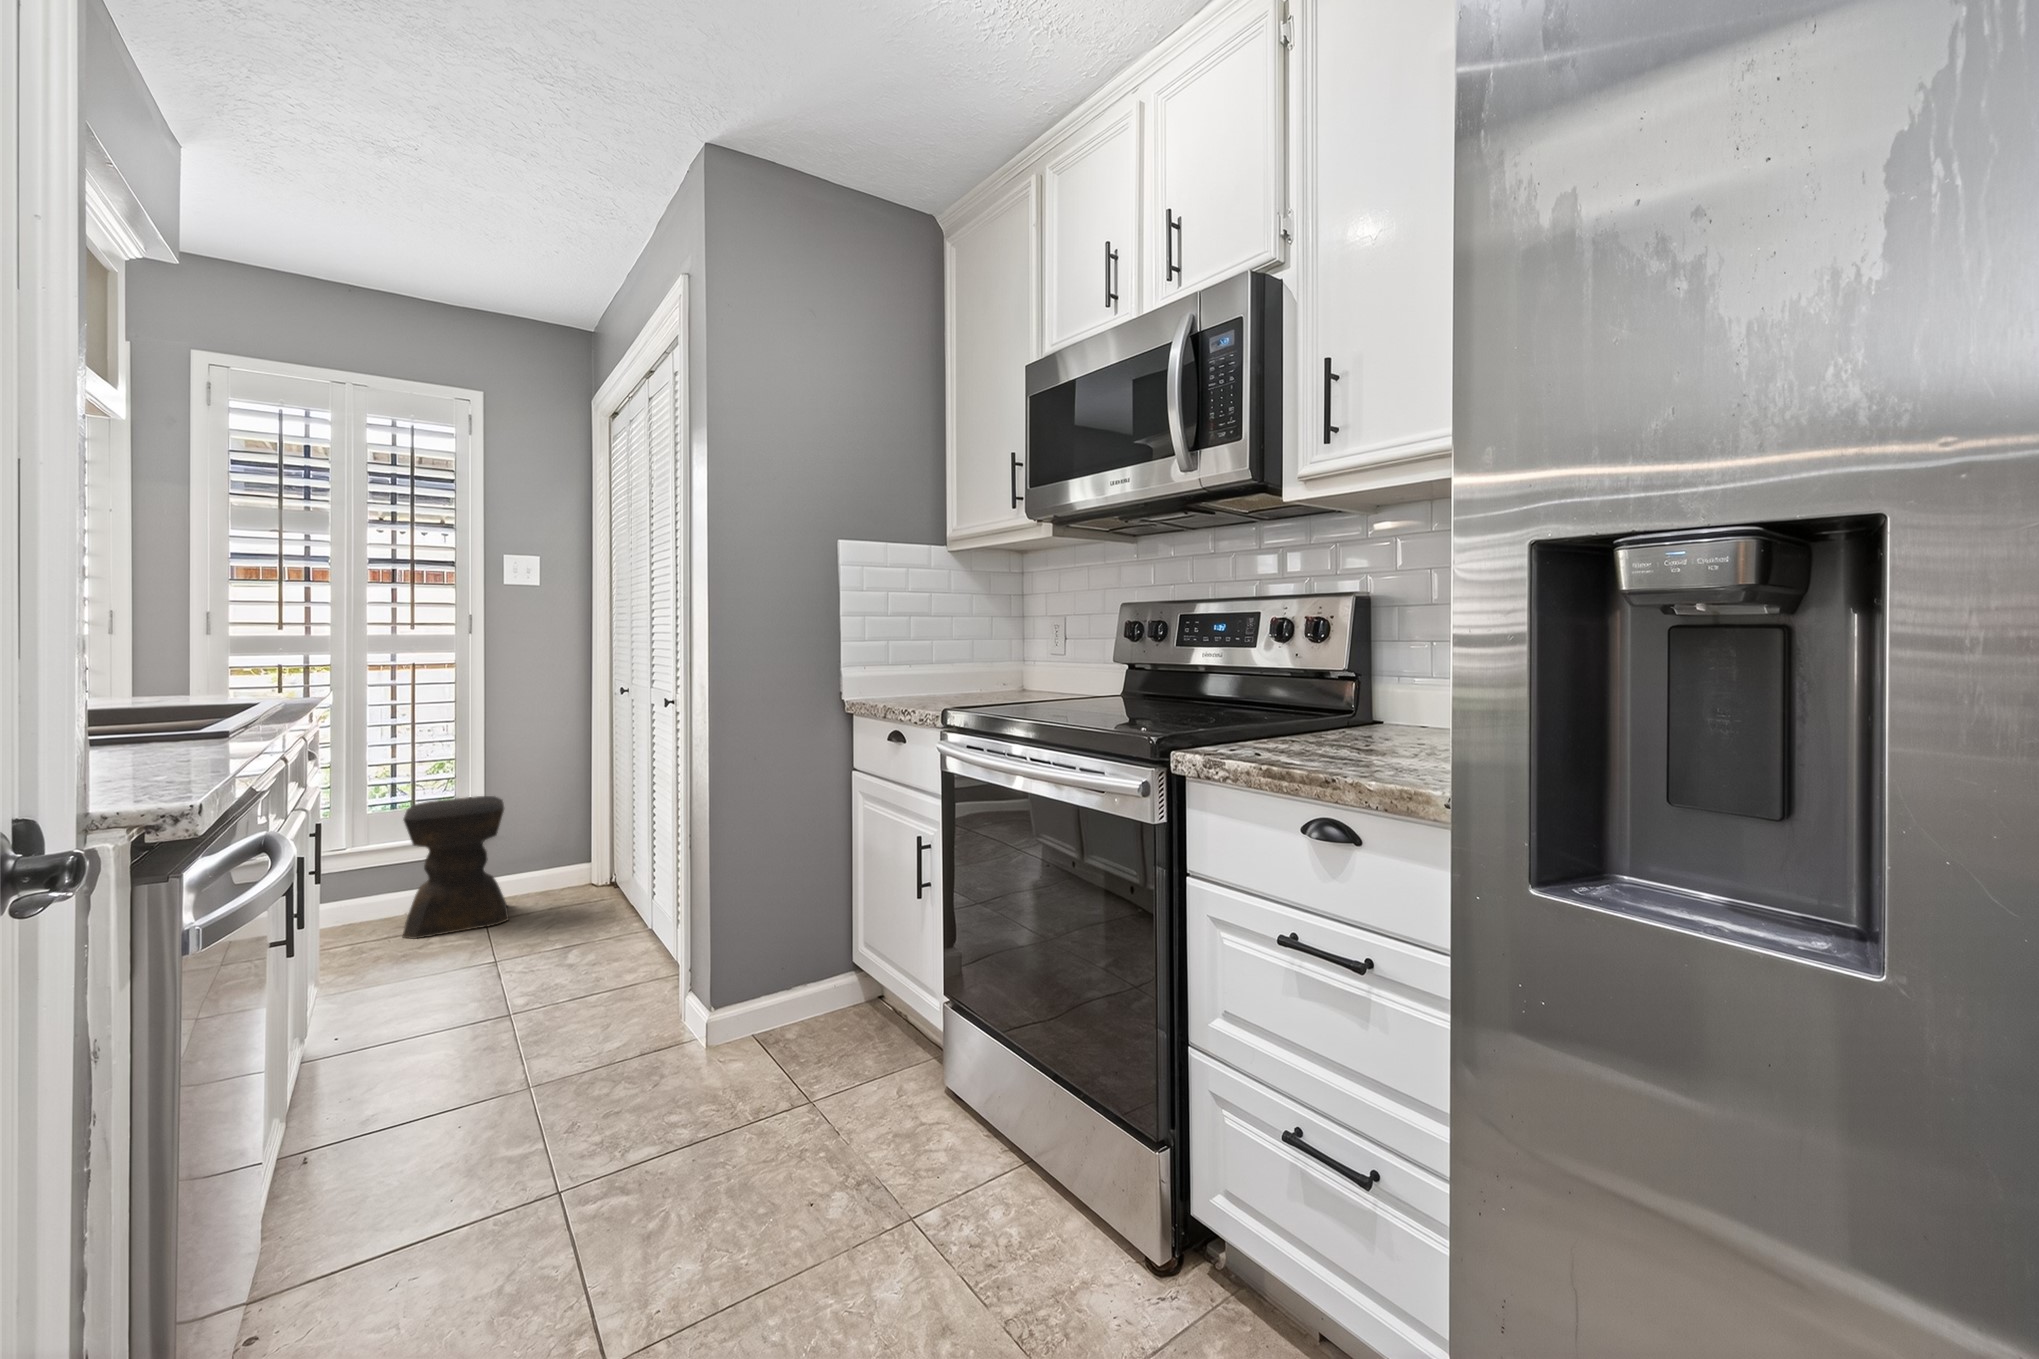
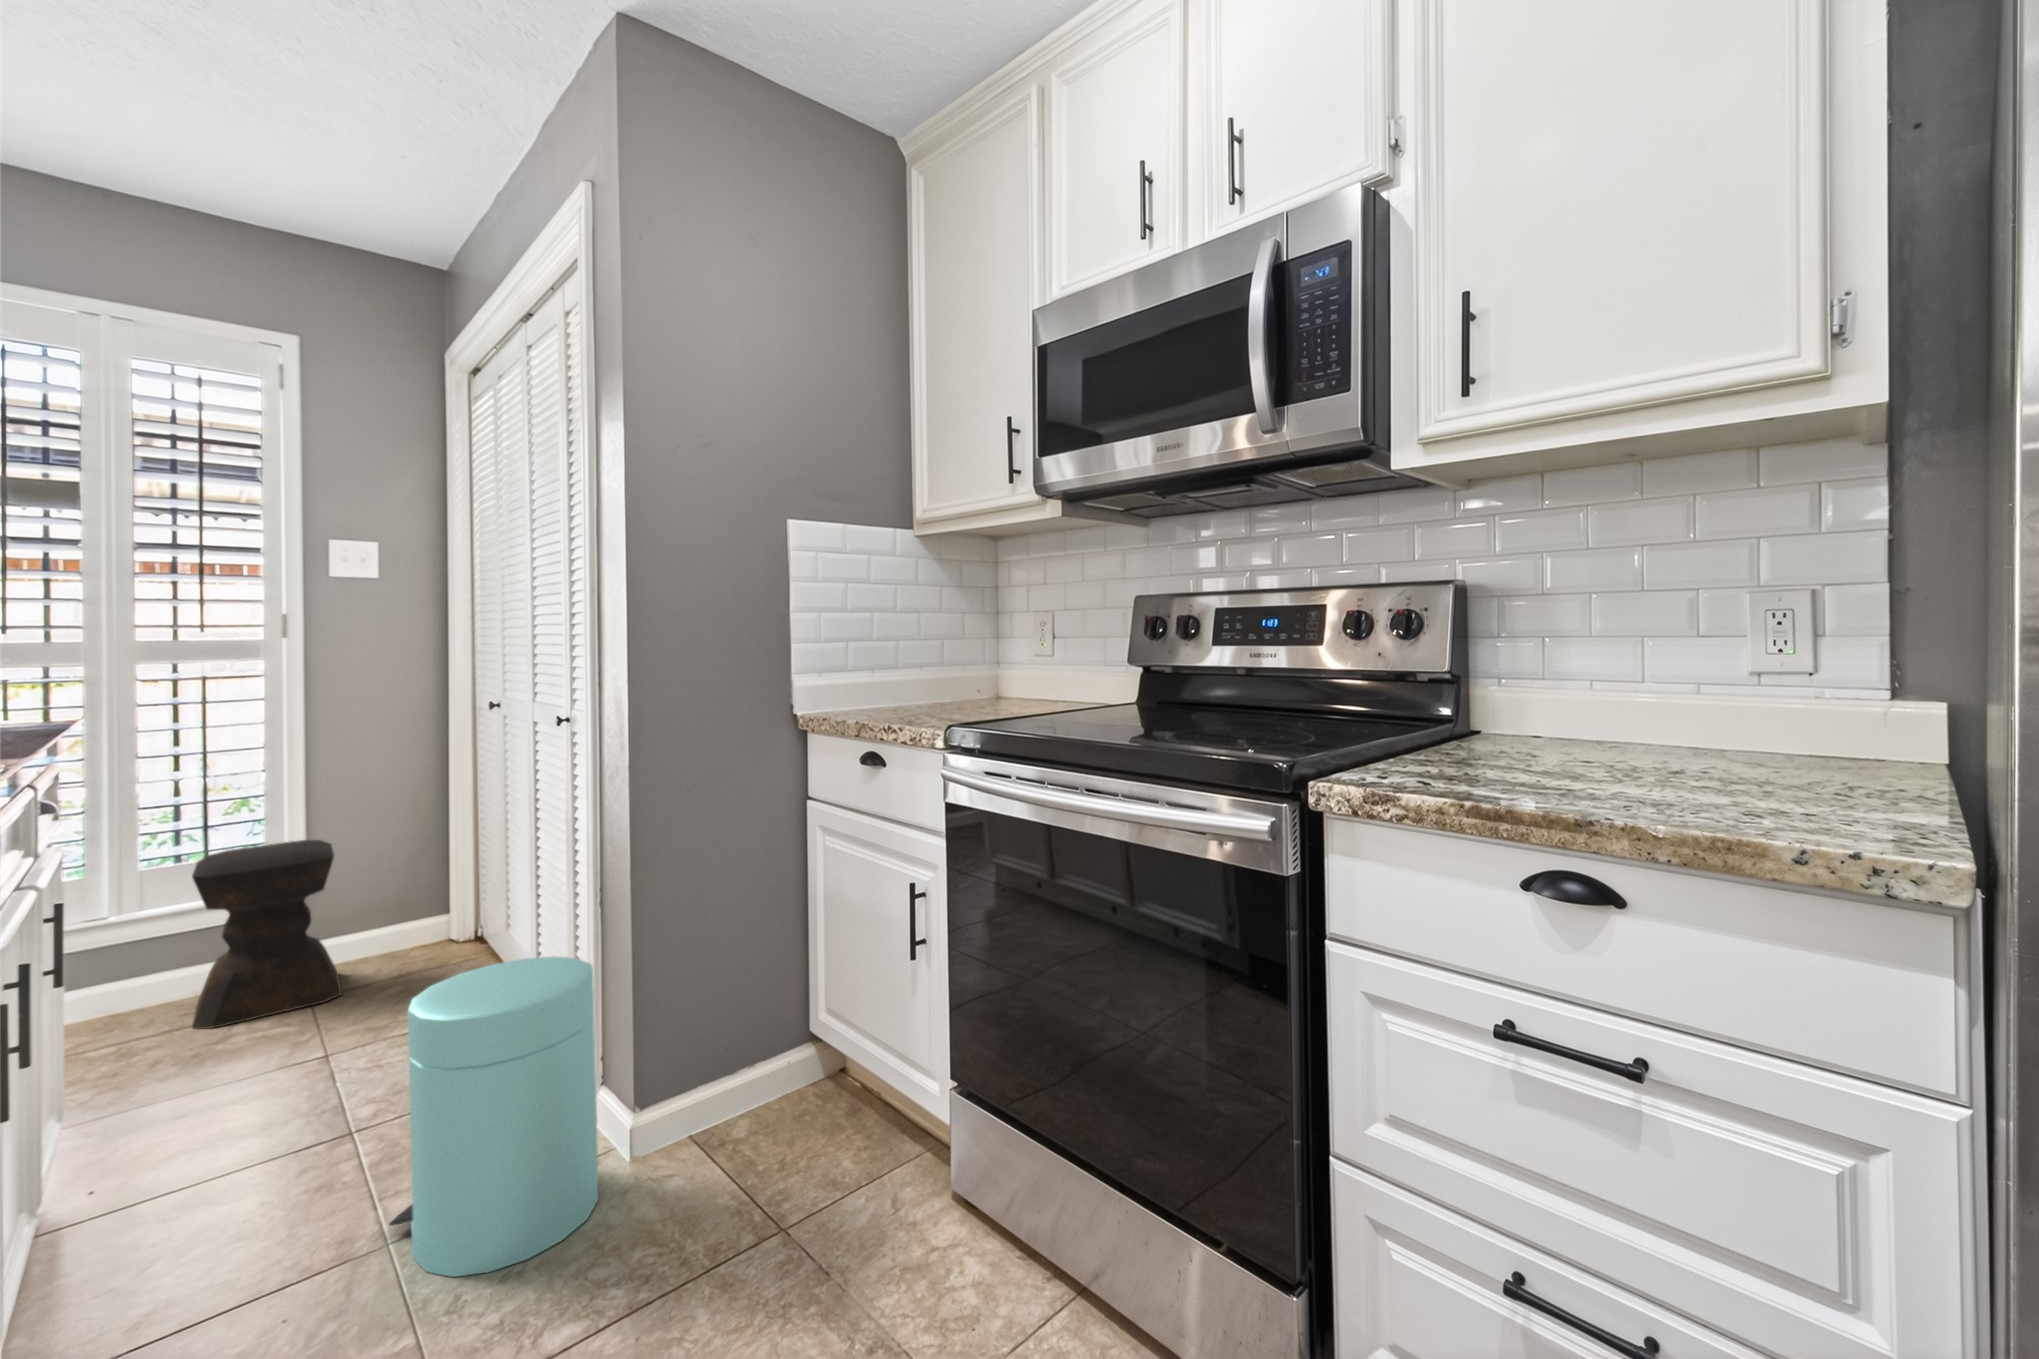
trash can: none [532,883,681,1111] -> present [389,956,598,1277]

